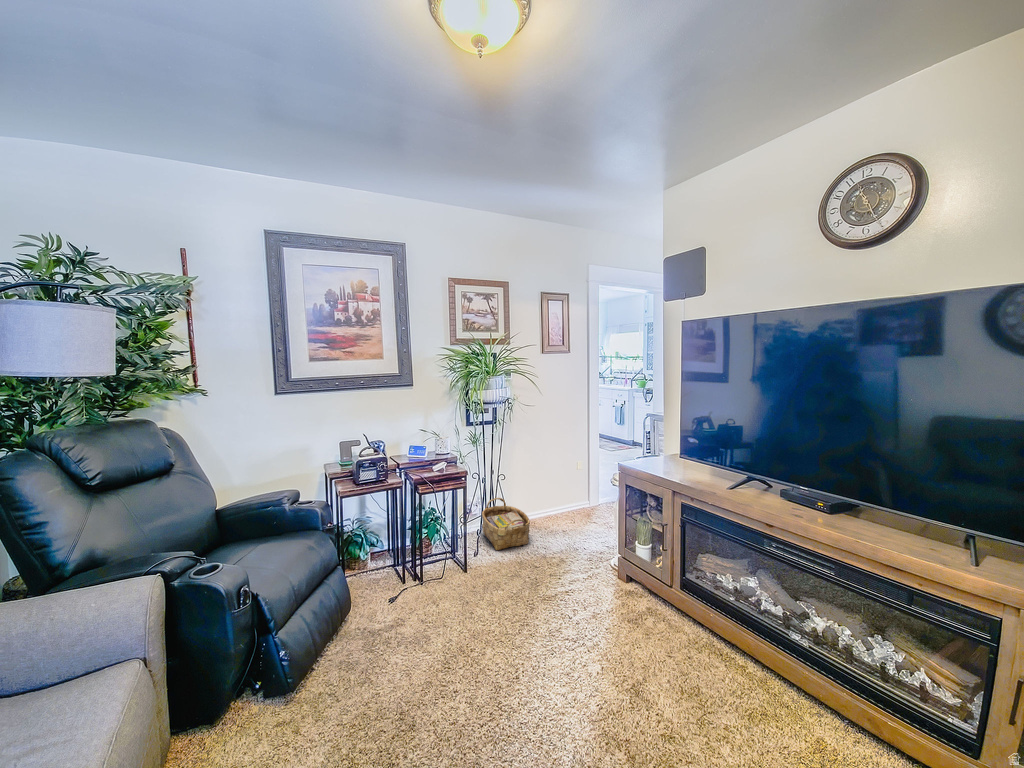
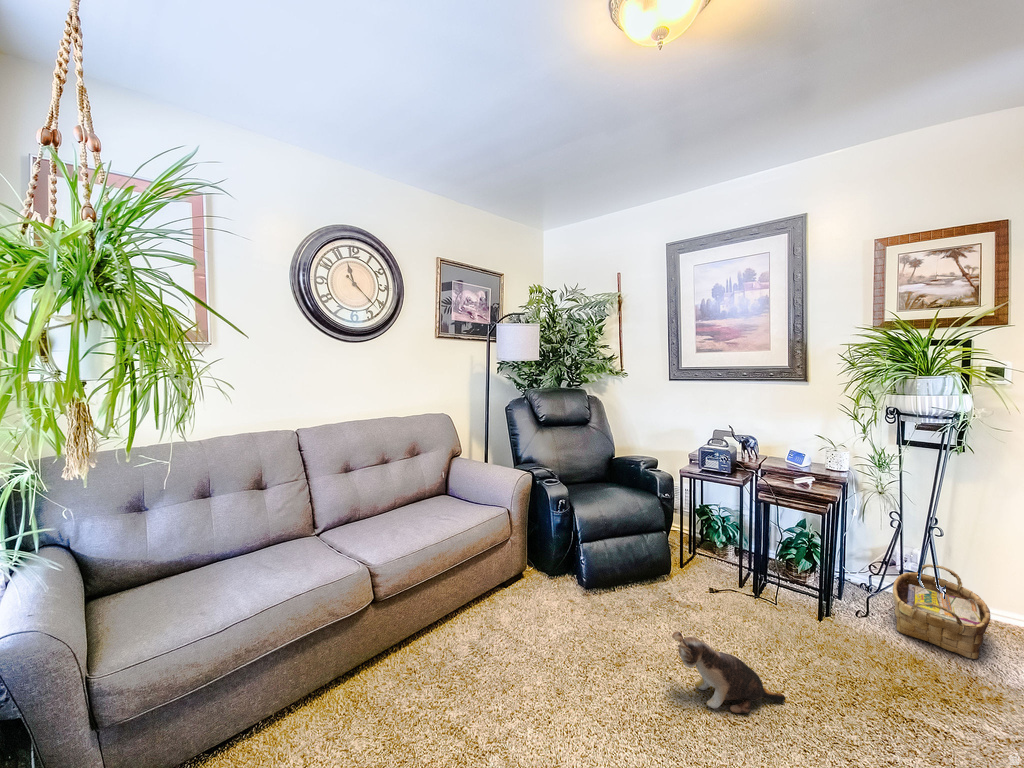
plush toy: none [464,625,517,684] -> present [672,632,785,713]

